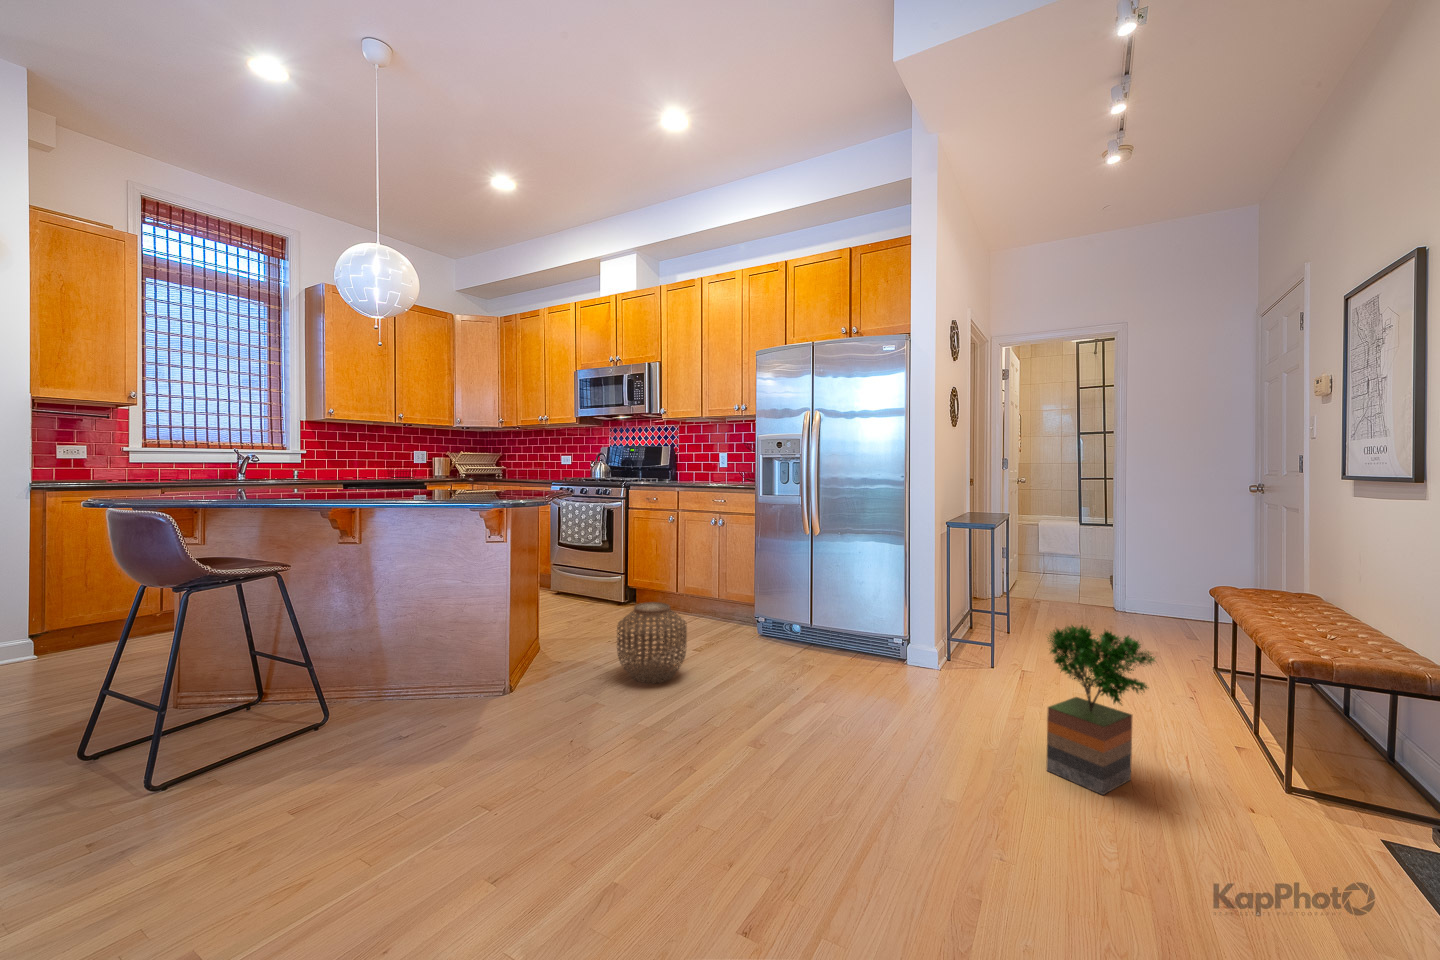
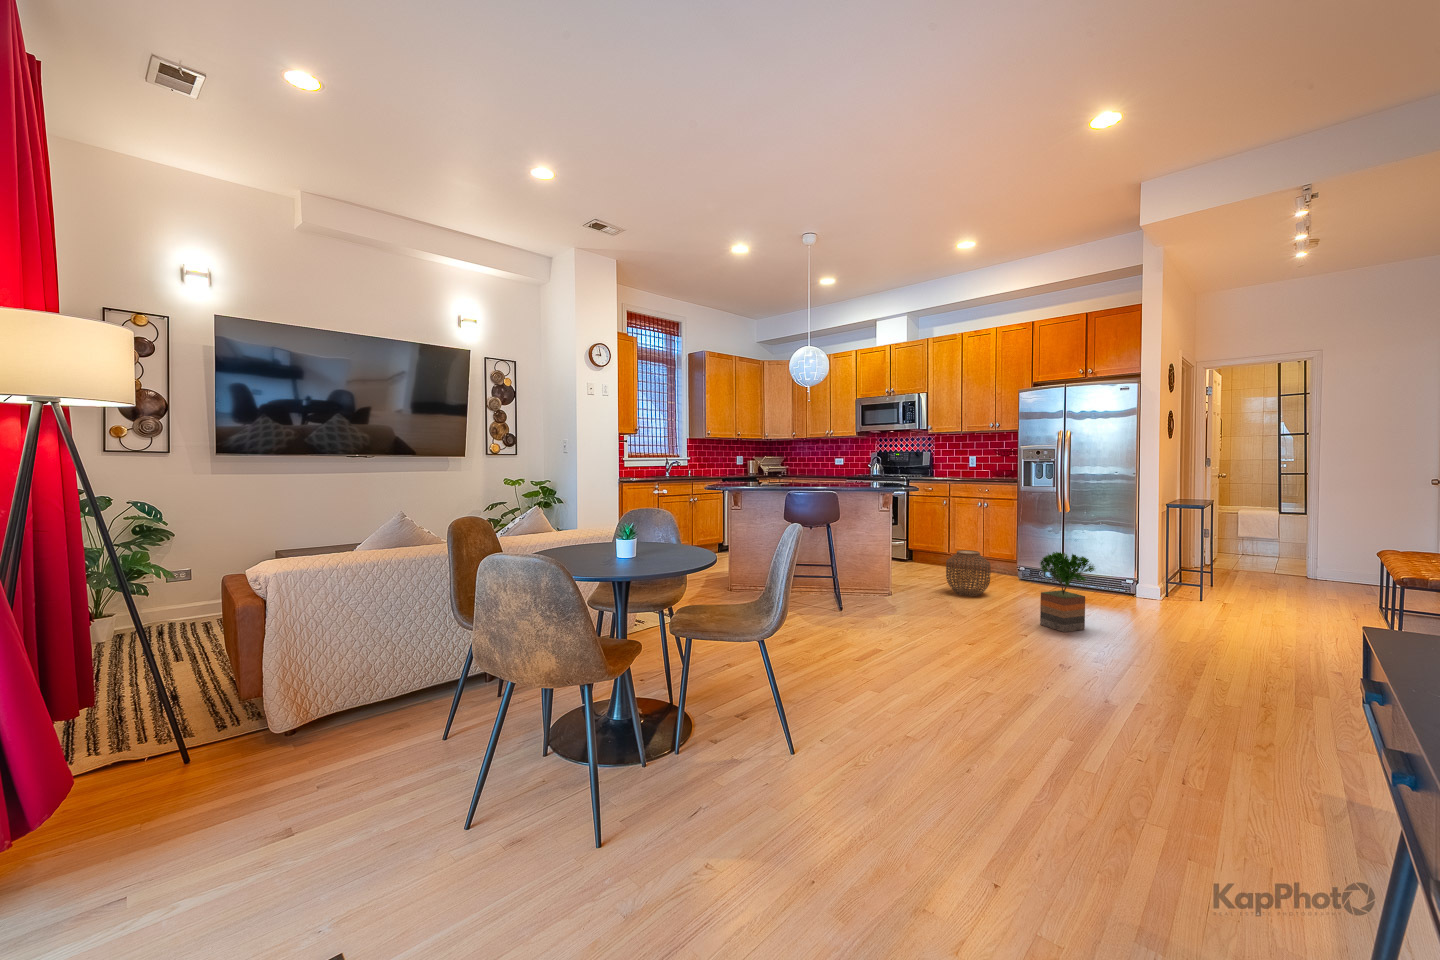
potted tree: present [1047,625,1155,795] -> present [1040,552,1095,632]

